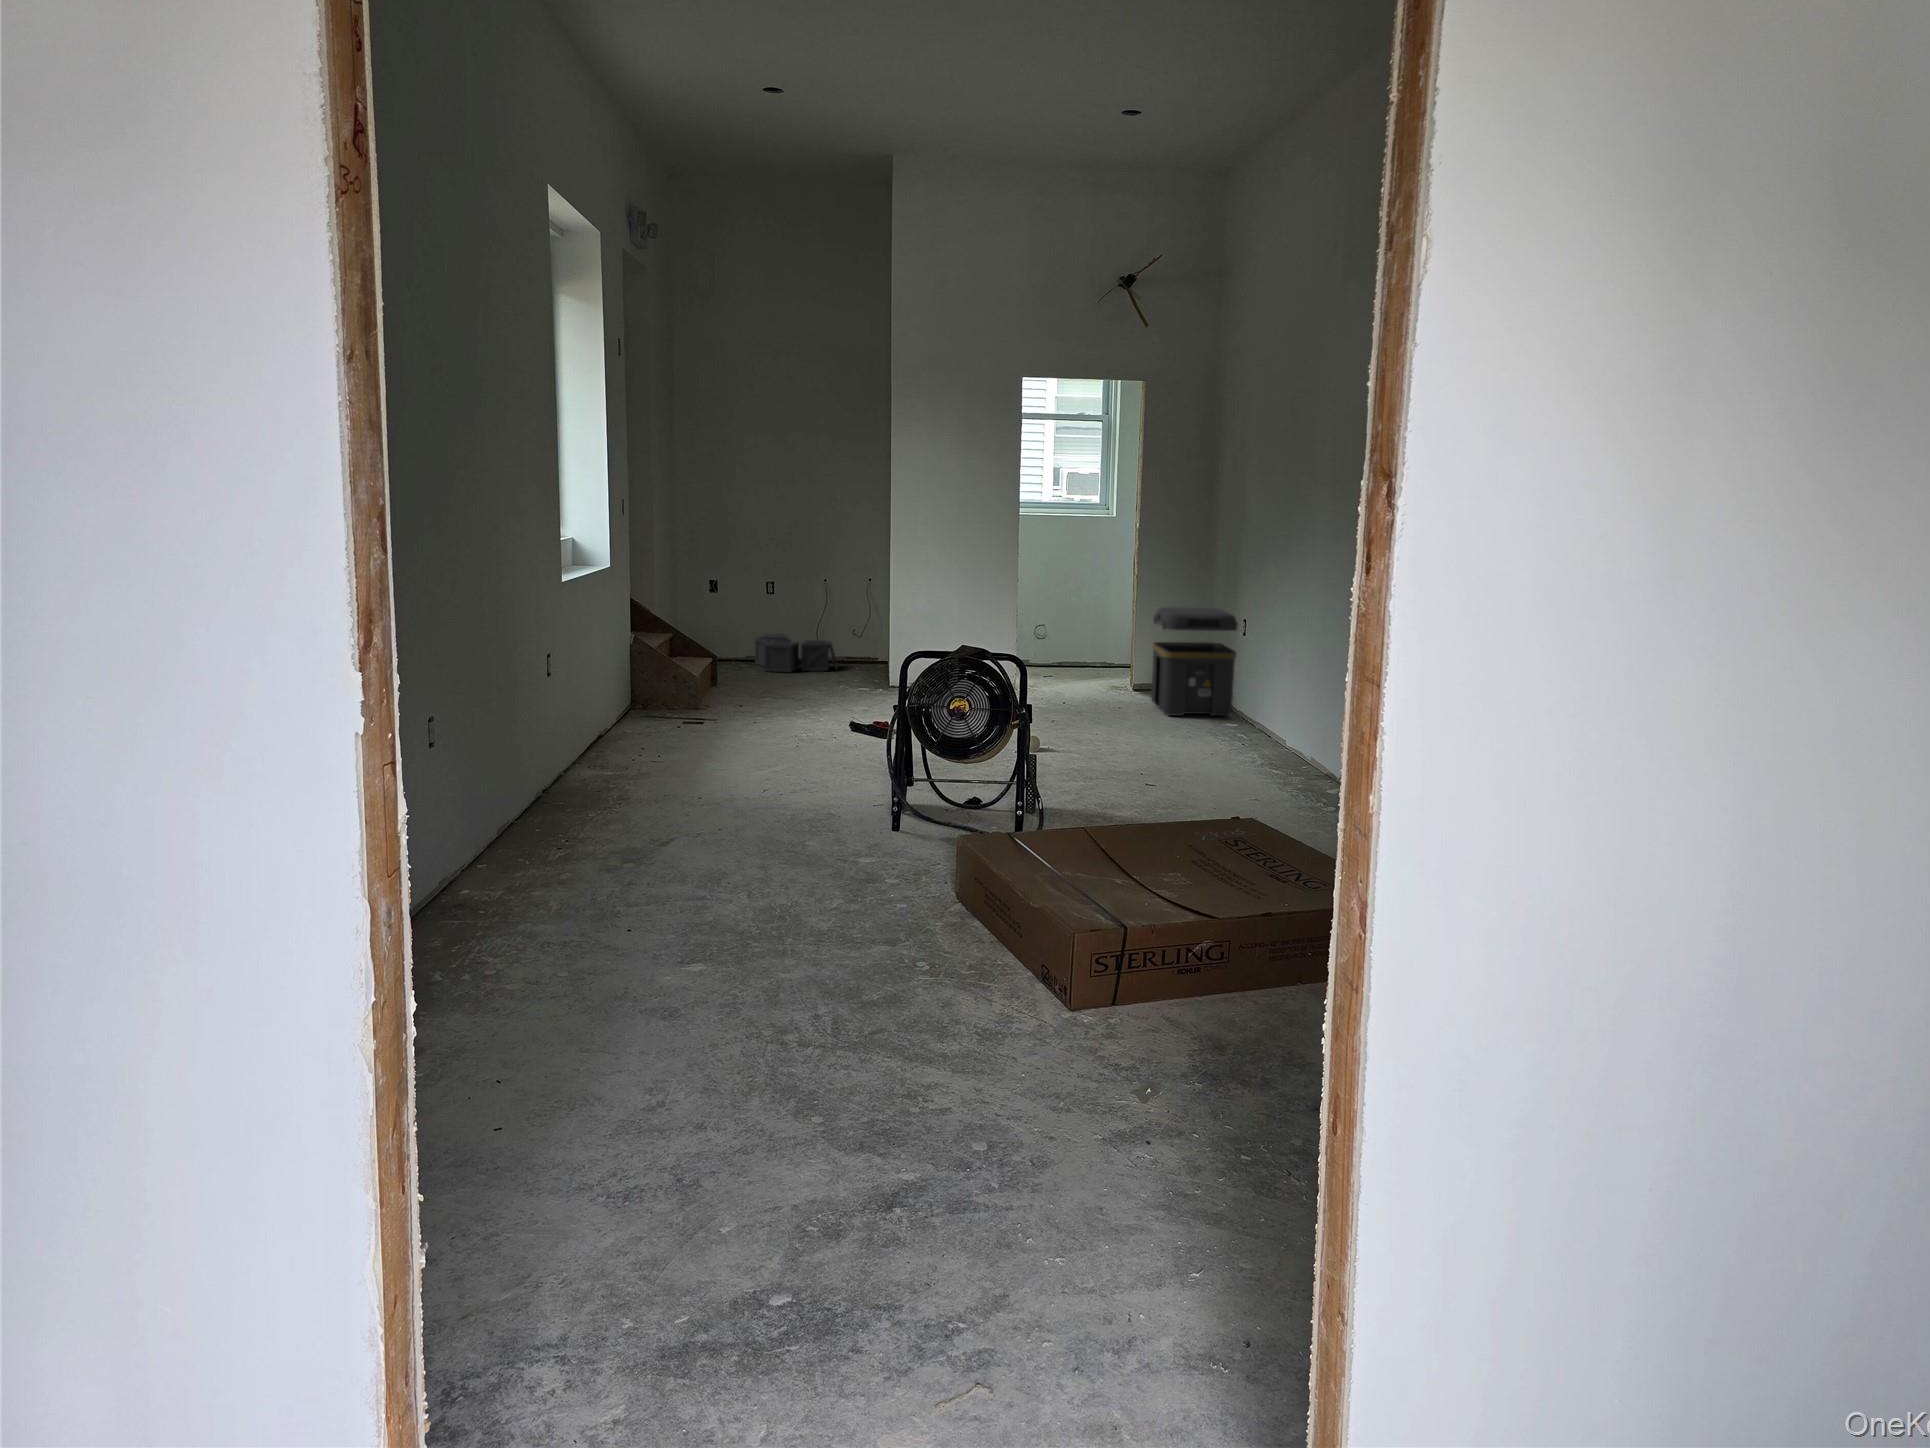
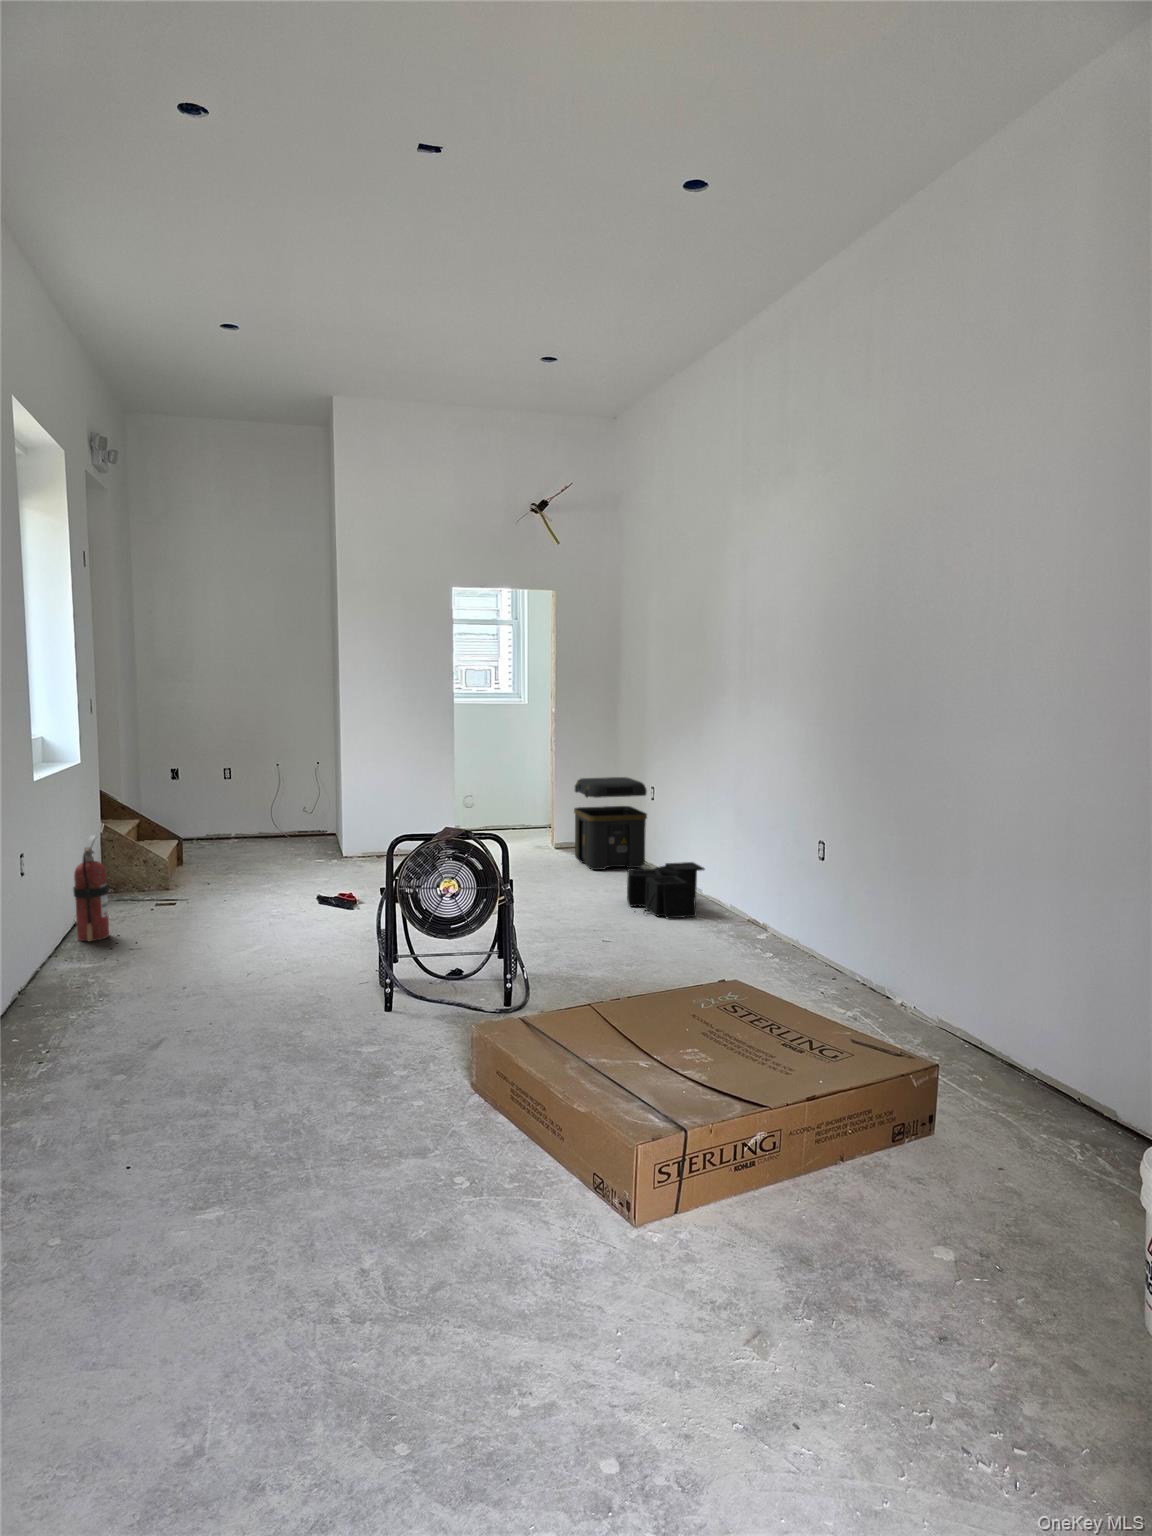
storage bin: present [755,634,838,672] -> present [627,862,704,918]
fire extinguisher: none [598,643,632,752] -> present [73,835,109,941]

